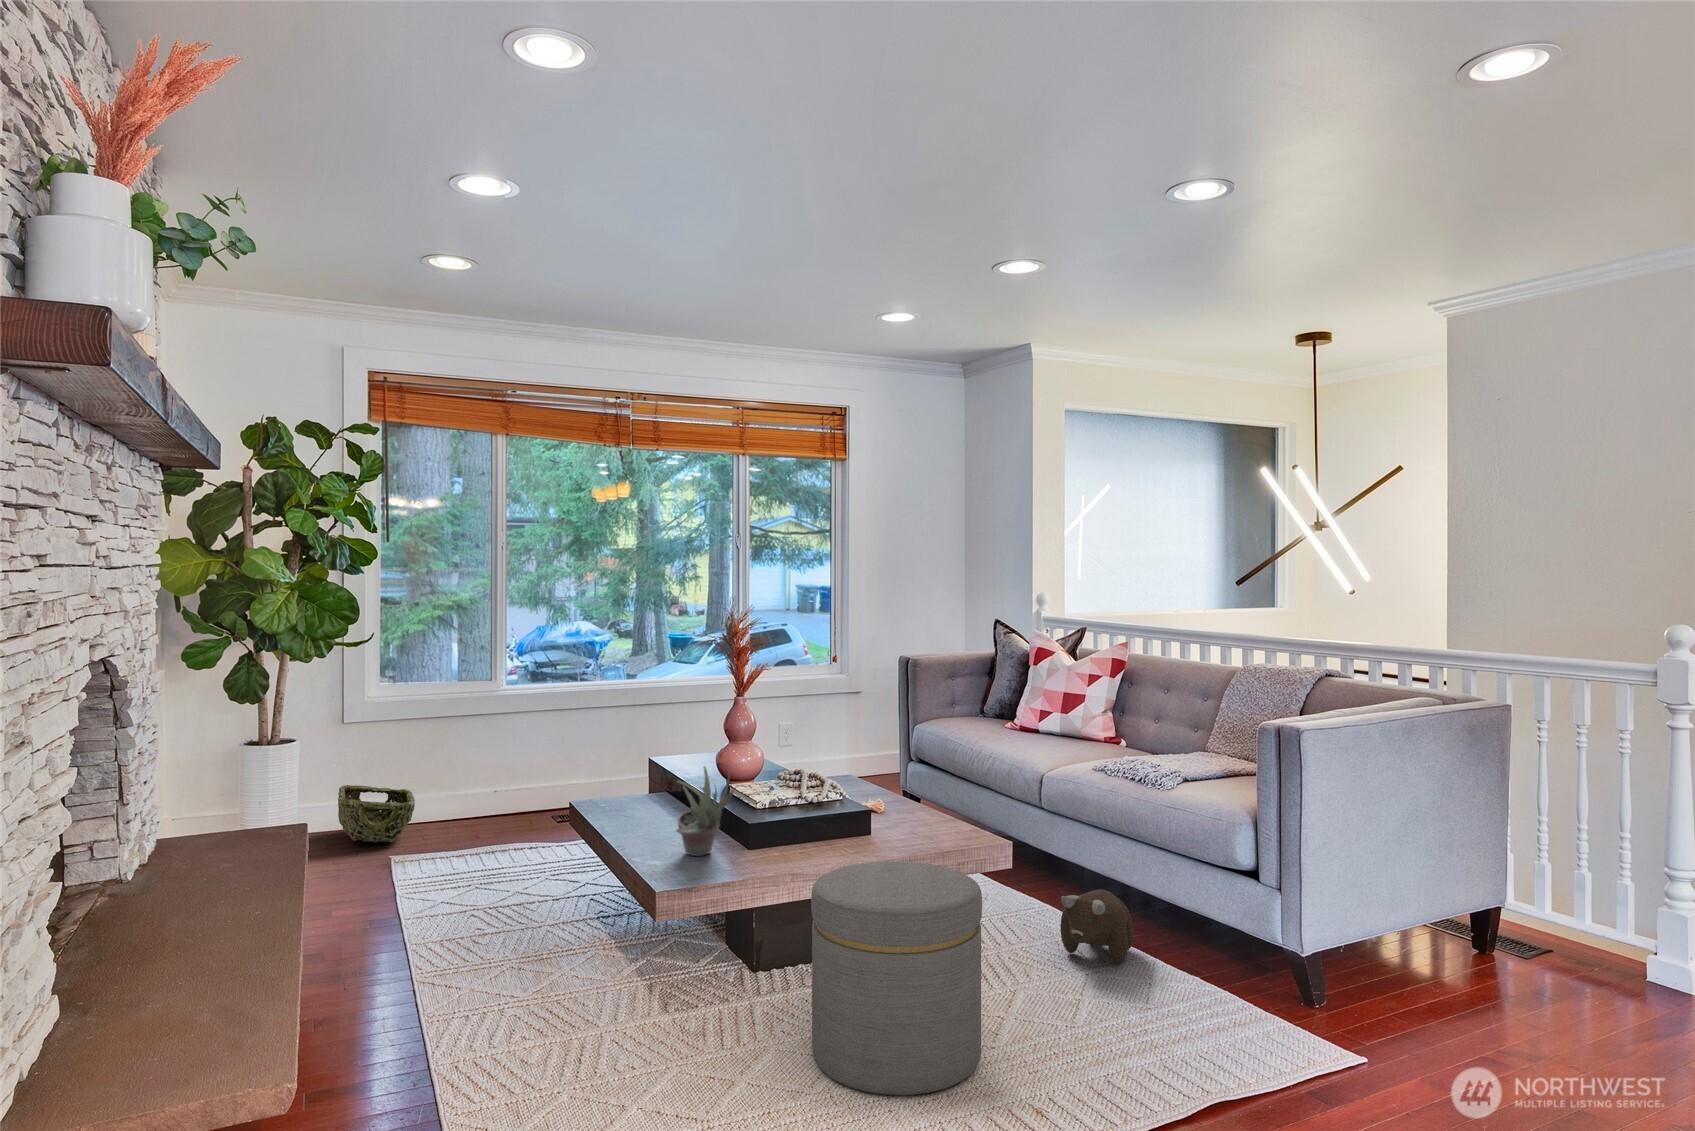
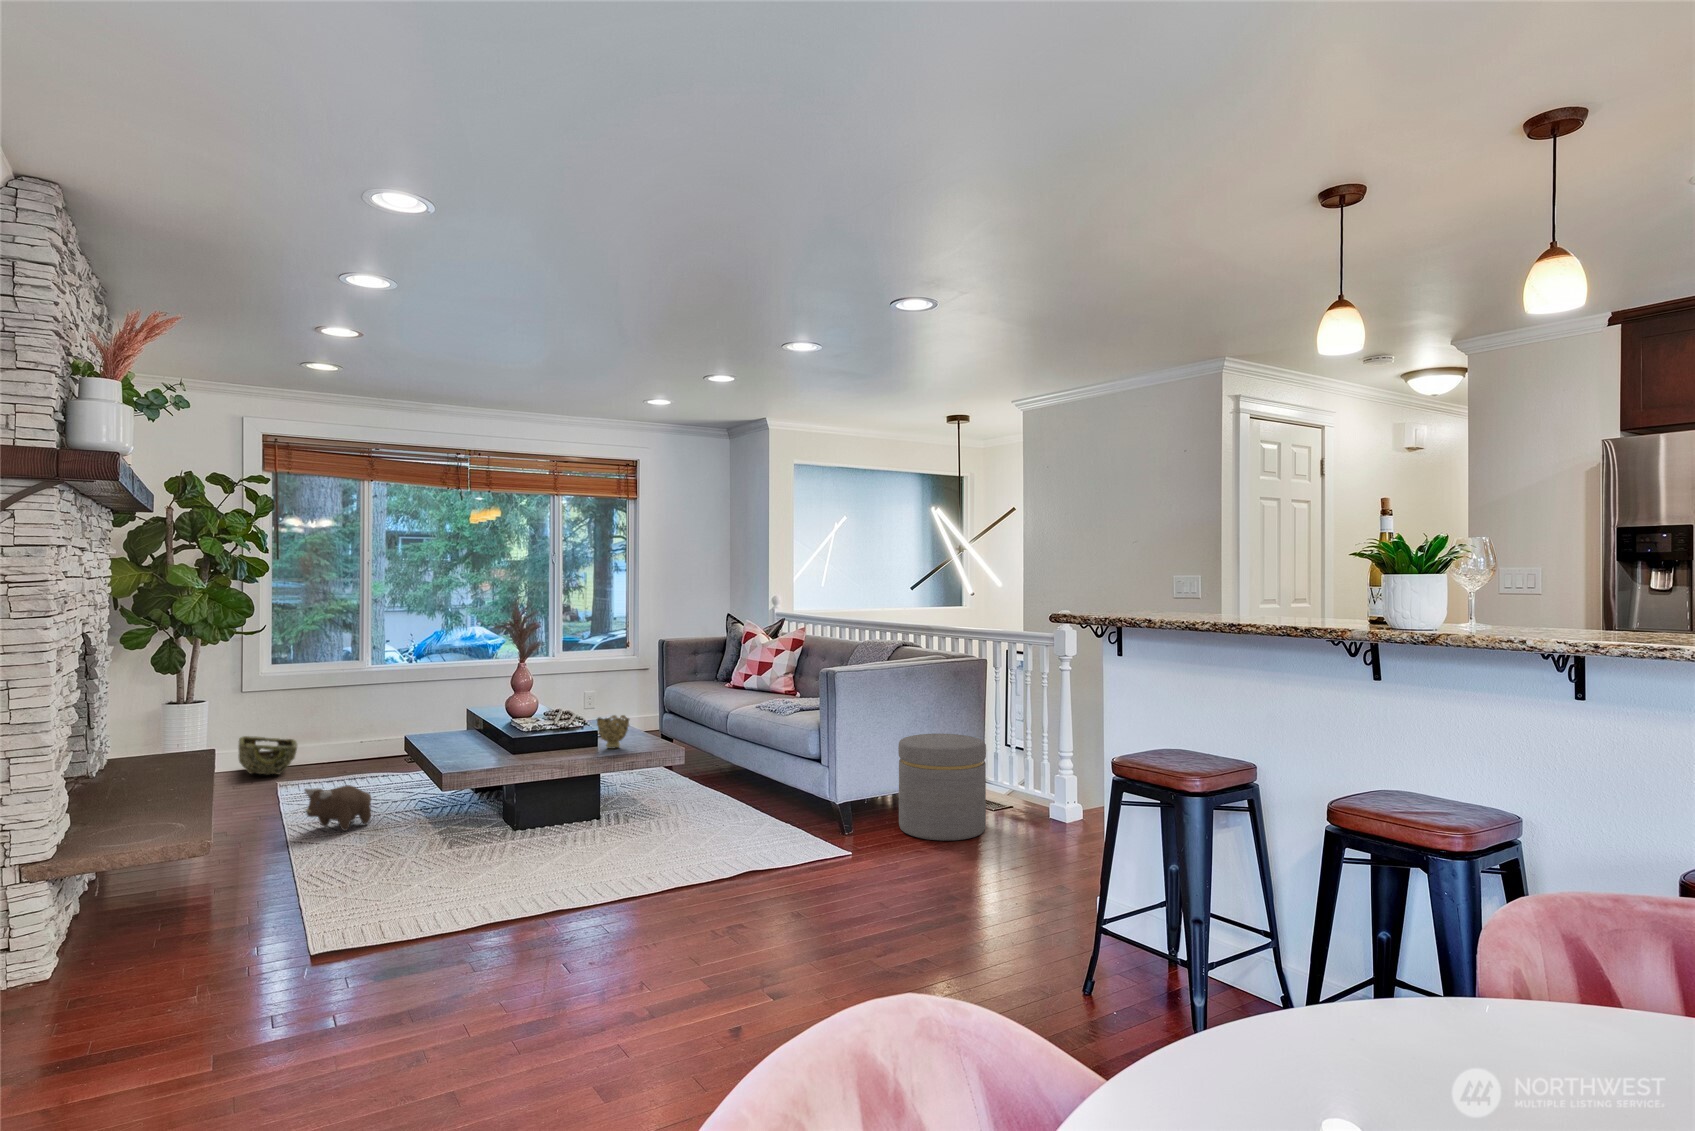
succulent plant: present [676,767,734,856] -> none [458,701,500,758]
decorative bowl: none [877,786,929,843] -> present [597,715,629,749]
ottoman: present [811,861,982,1095] -> present [898,734,986,841]
plush toy: present [1060,889,1134,964] -> present [304,785,371,831]

